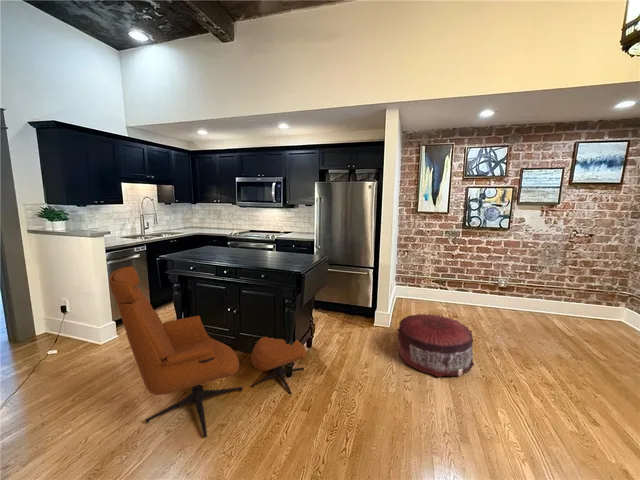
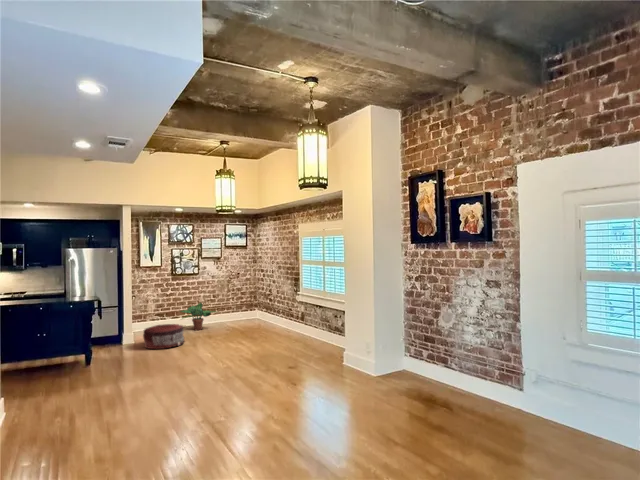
lounge chair: present [109,266,306,437] -> none [4,303,99,388]
potted plant: none [467,278,550,324] -> present [181,303,215,330]

